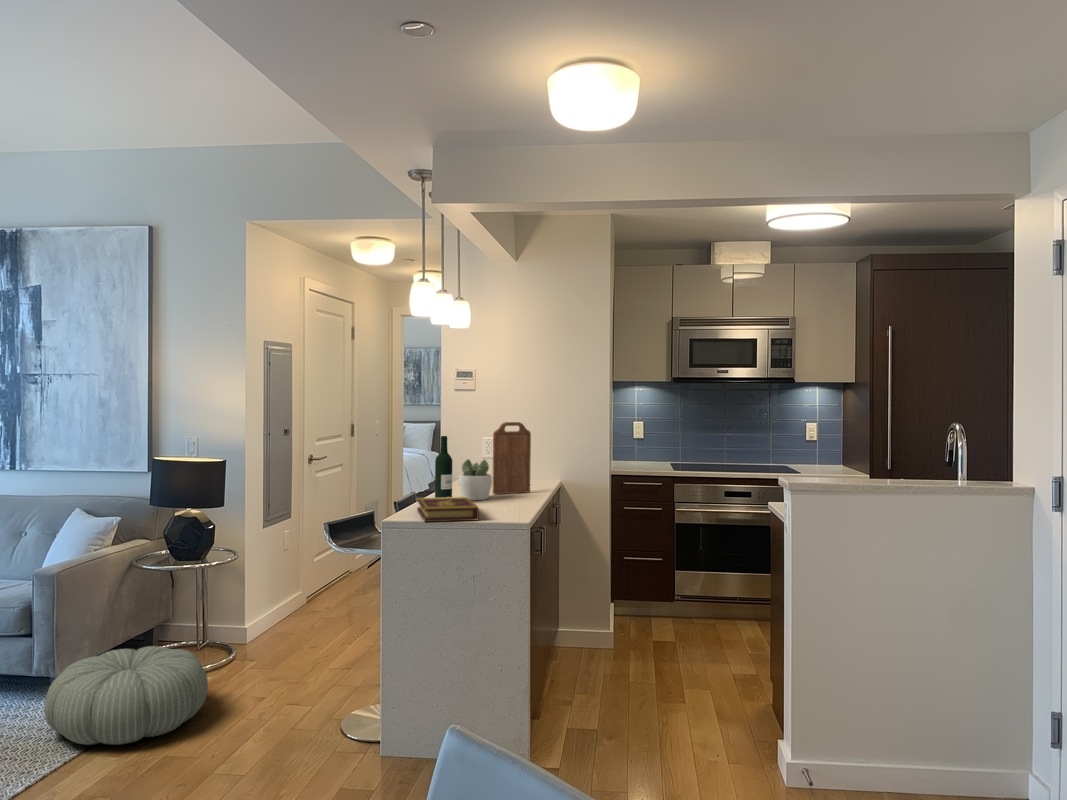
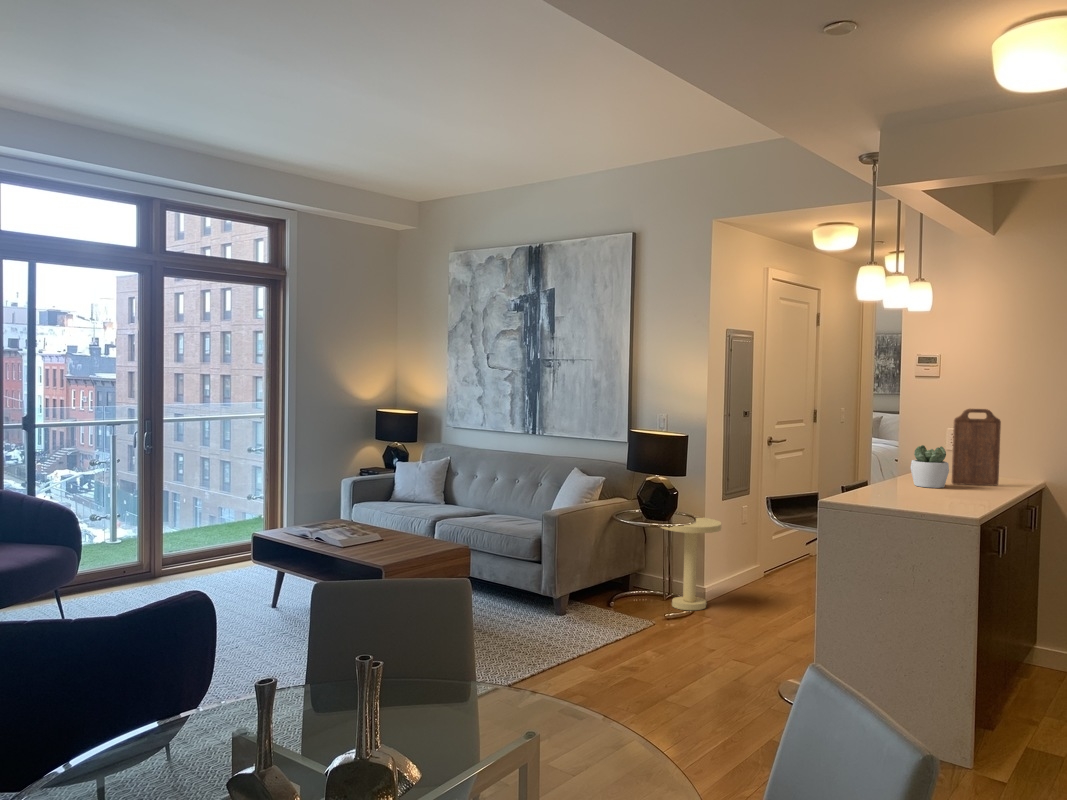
wine bottle: present [435,436,452,498] -> none [882,420,902,488]
book: present [417,497,479,522] -> none [860,479,923,505]
side table: none [190,550,264,658] -> present [661,518,721,610]
pouf: present [44,646,208,745] -> none [546,584,666,659]

